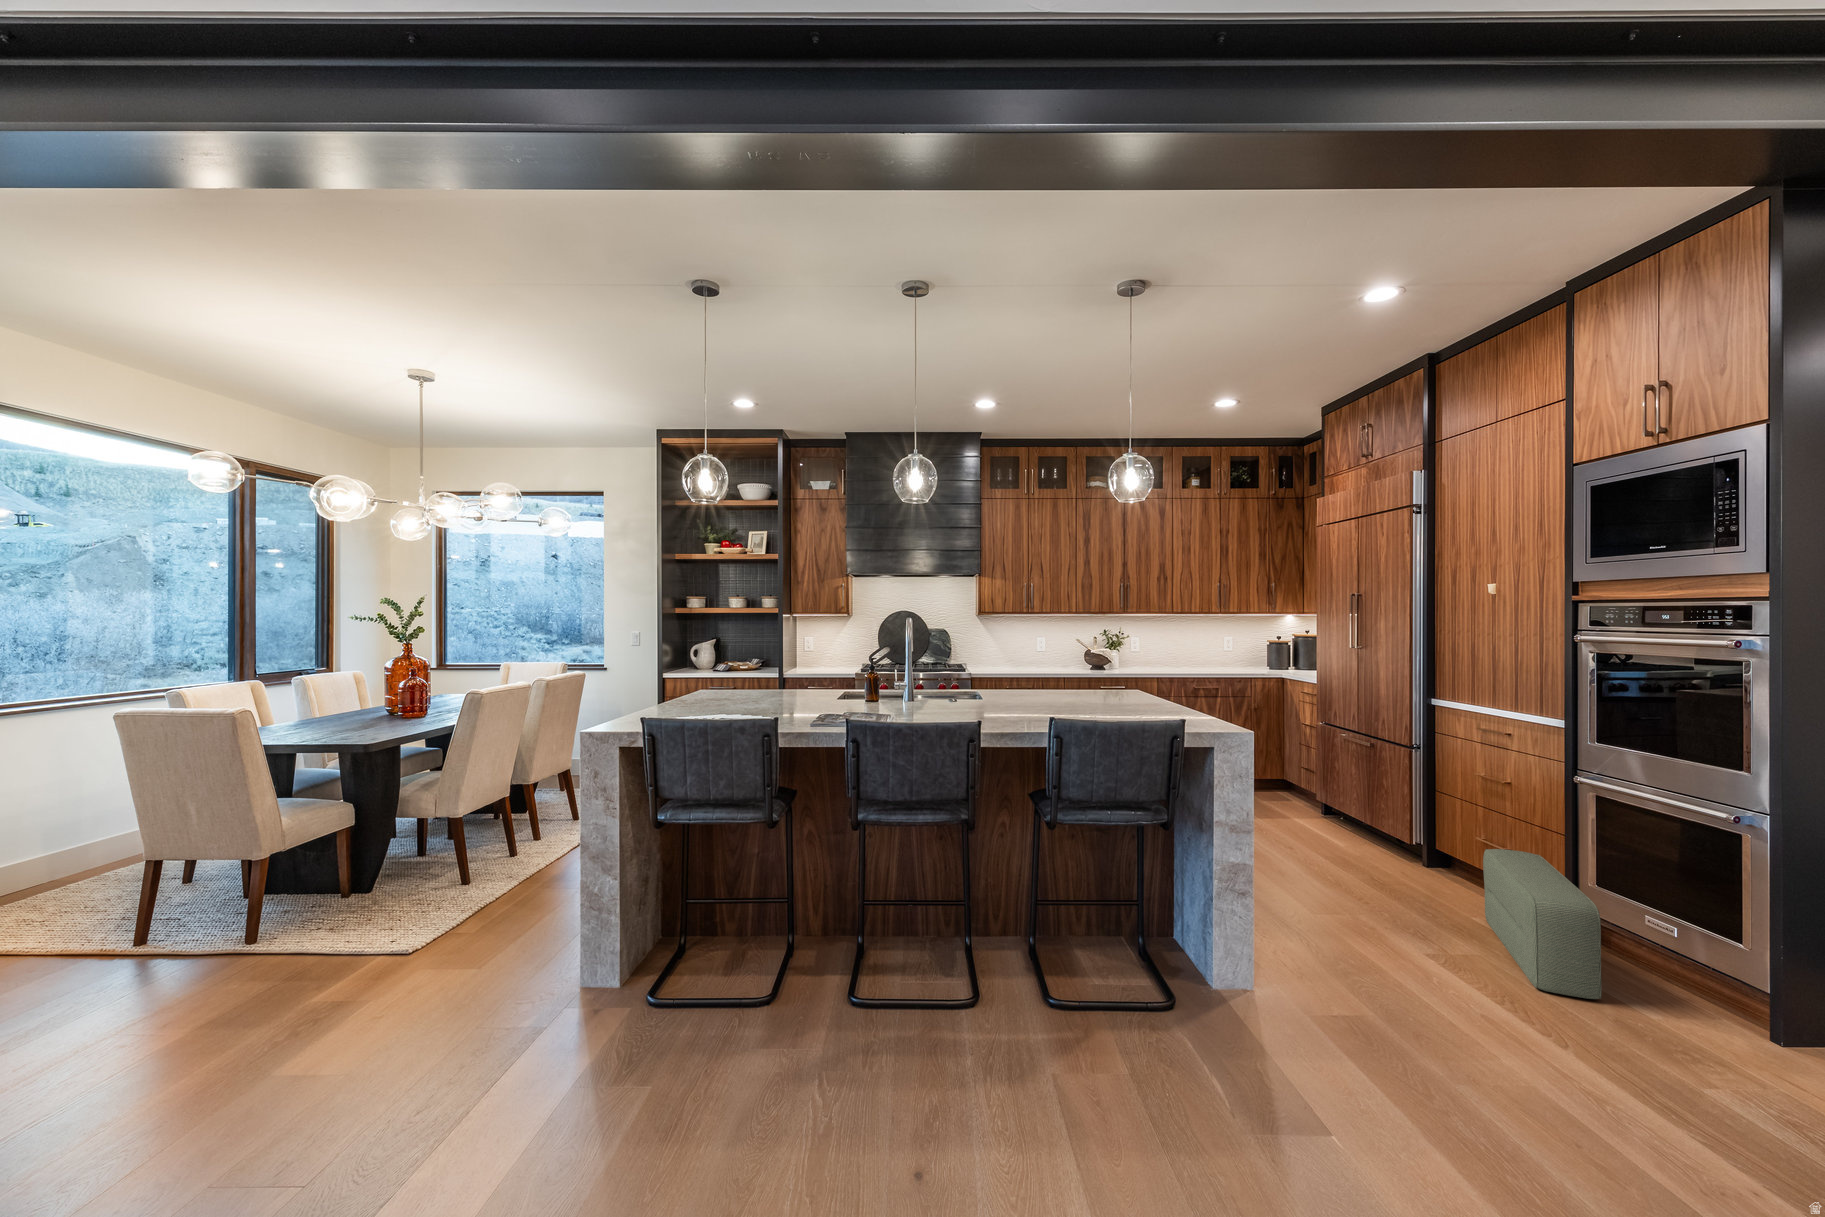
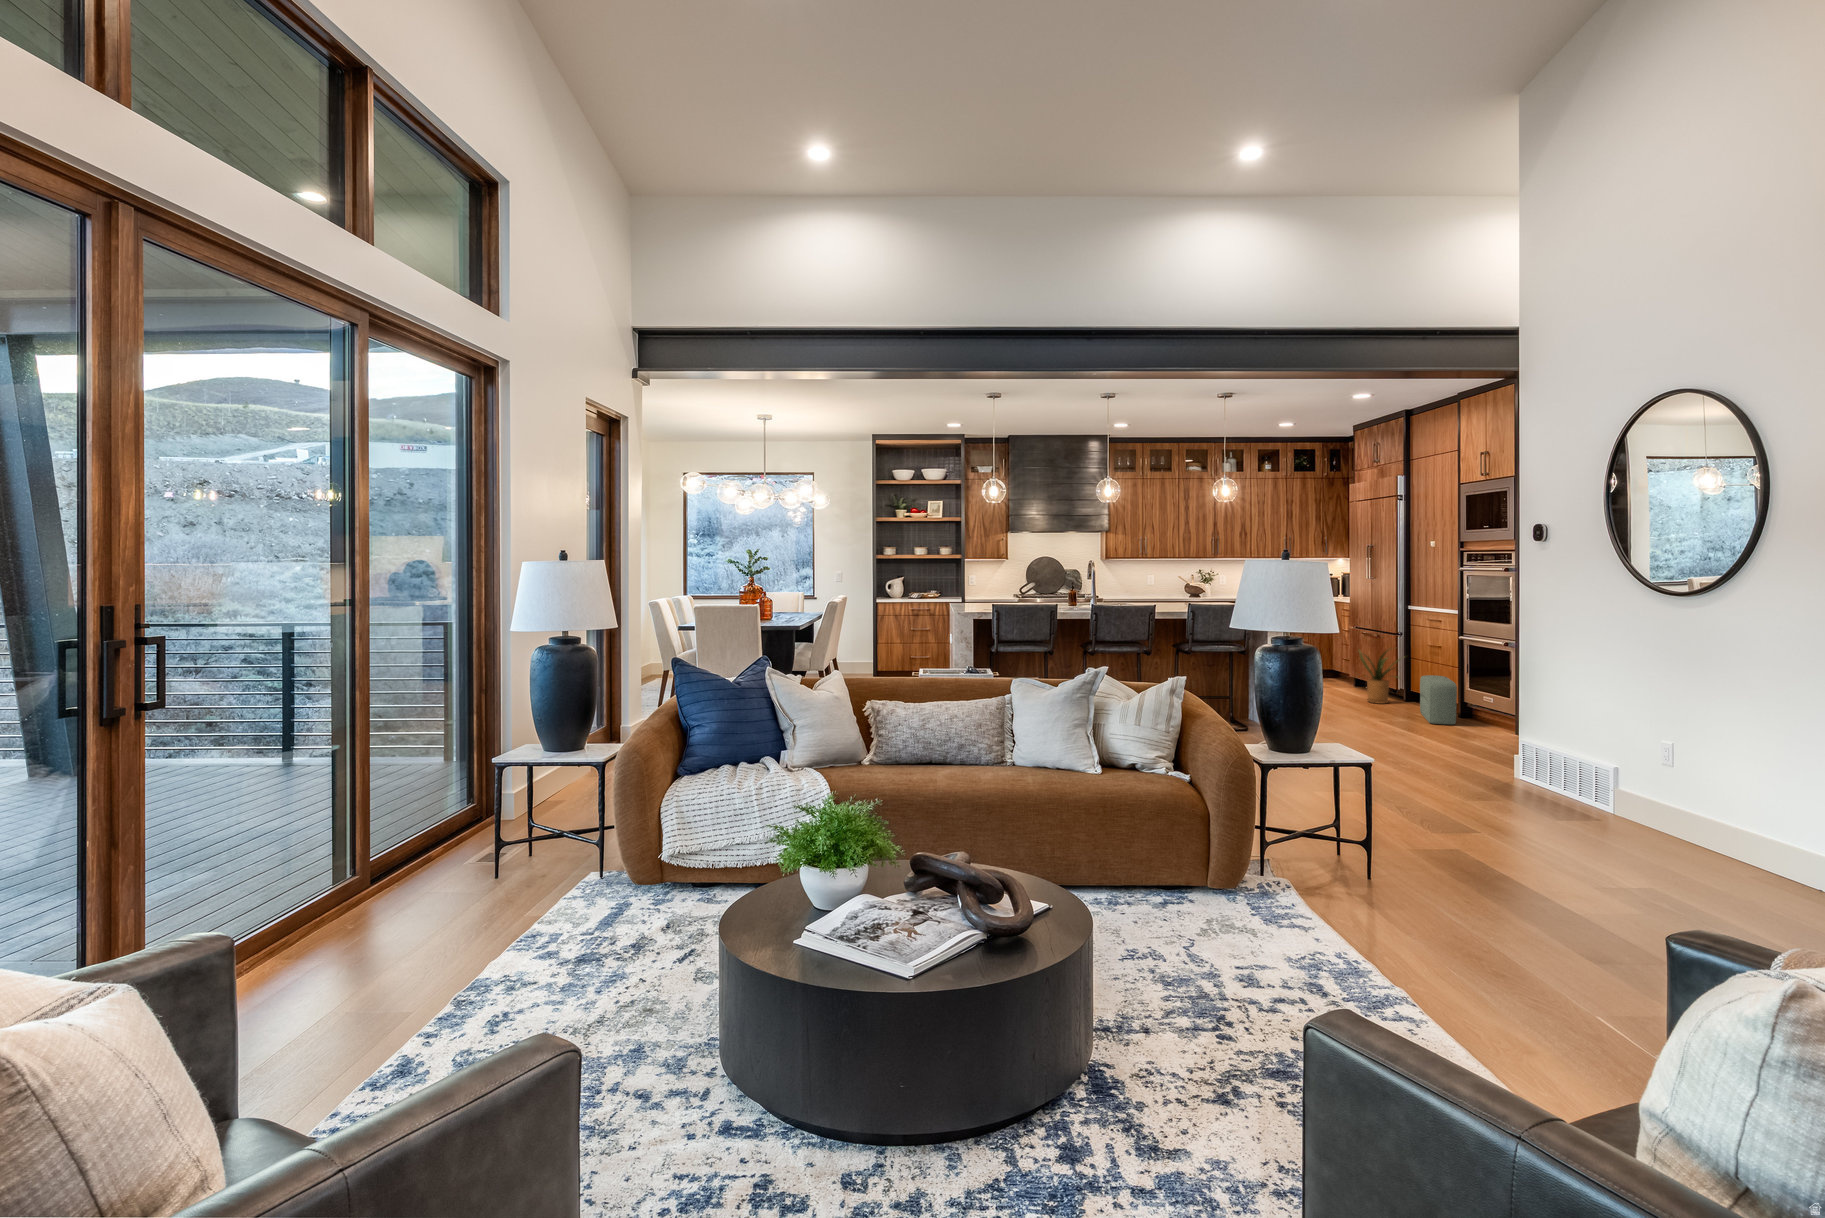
house plant: none [1337,769,1442,872] -> present [1359,651,1400,704]

